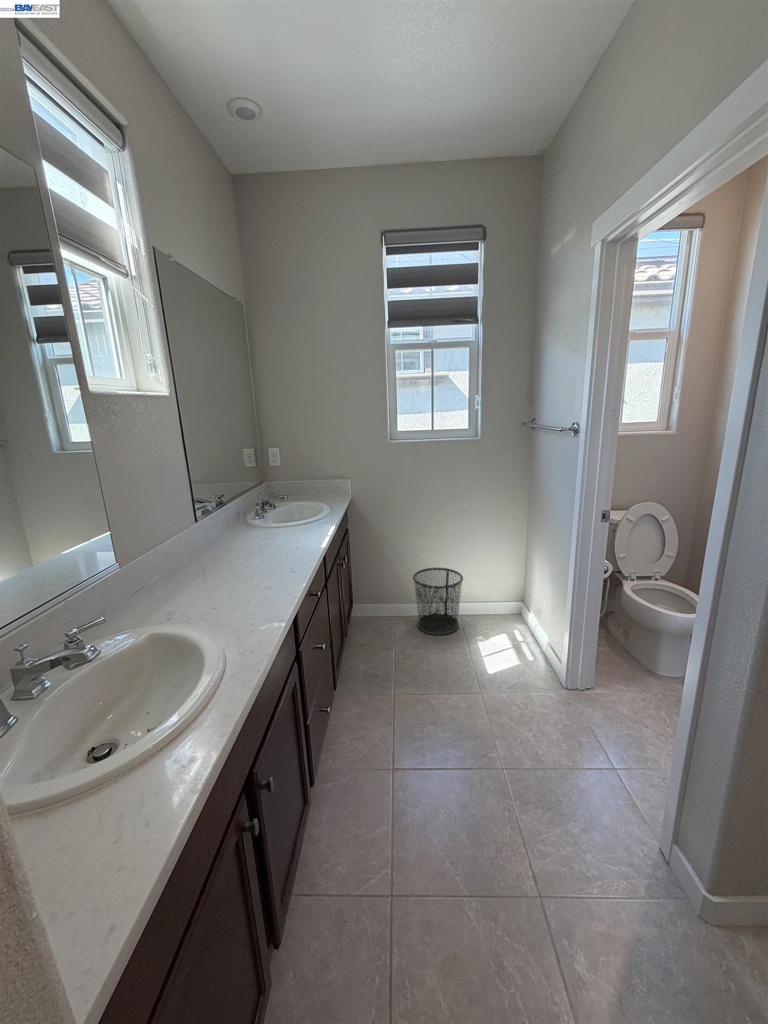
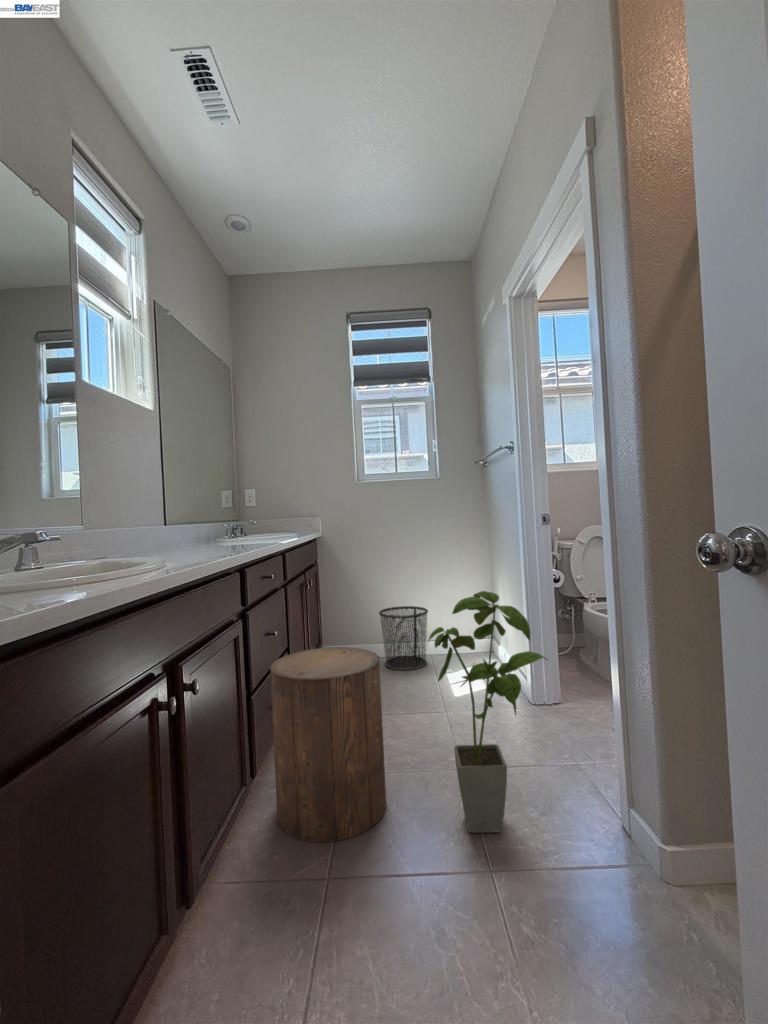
house plant: none [517,695,668,917] -> present [428,591,548,833]
stool: none [339,700,460,924] -> present [270,647,386,842]

